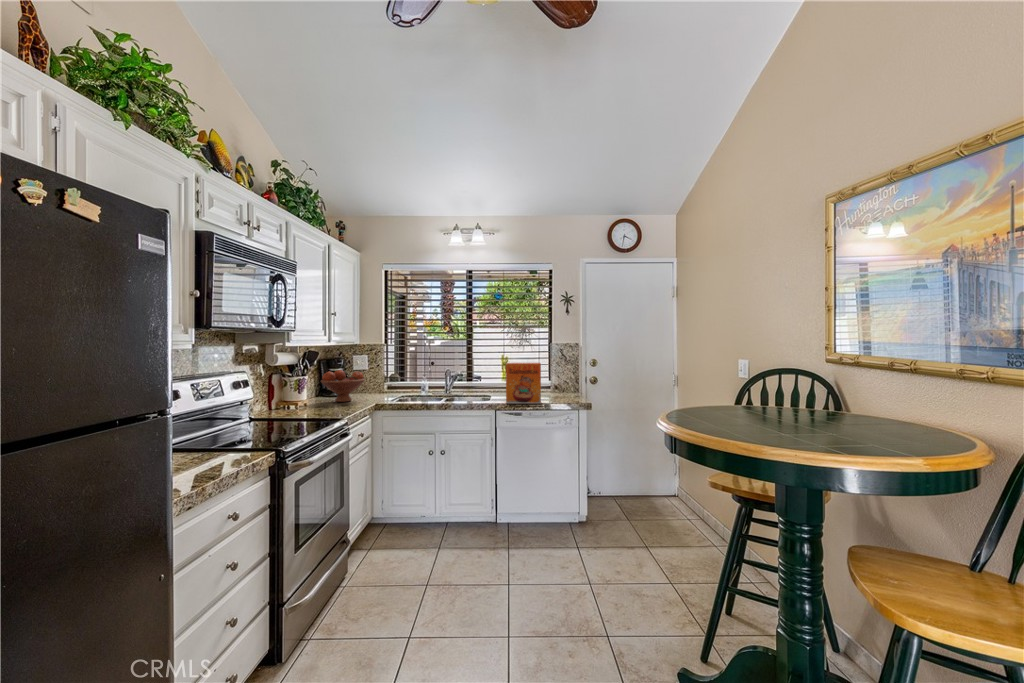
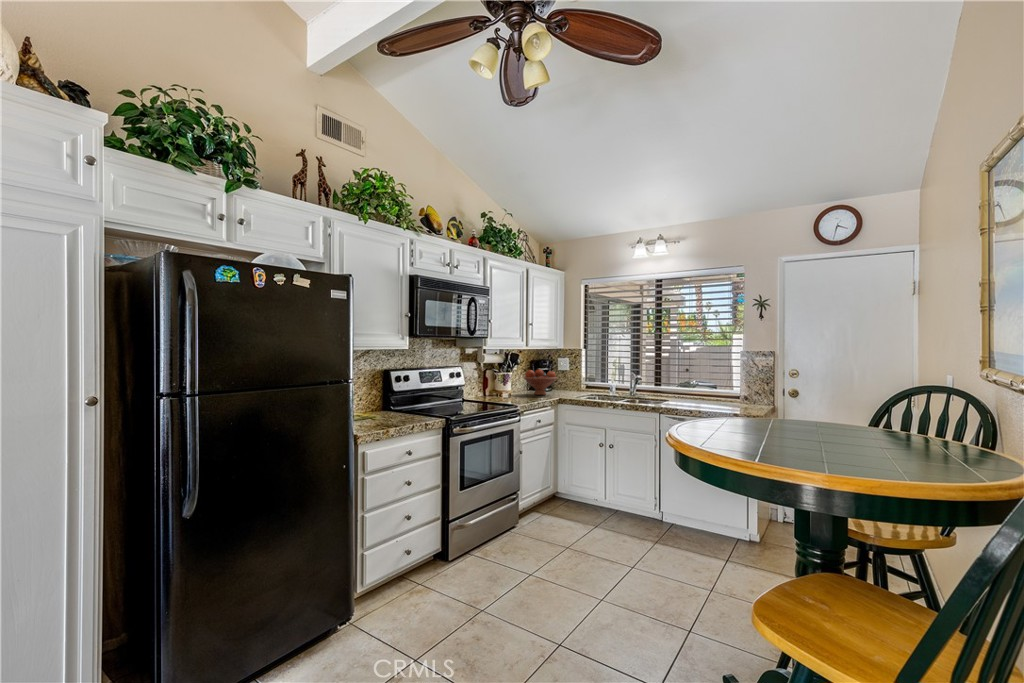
cereal box: present [506,363,541,404] -> none [668,369,706,411]

